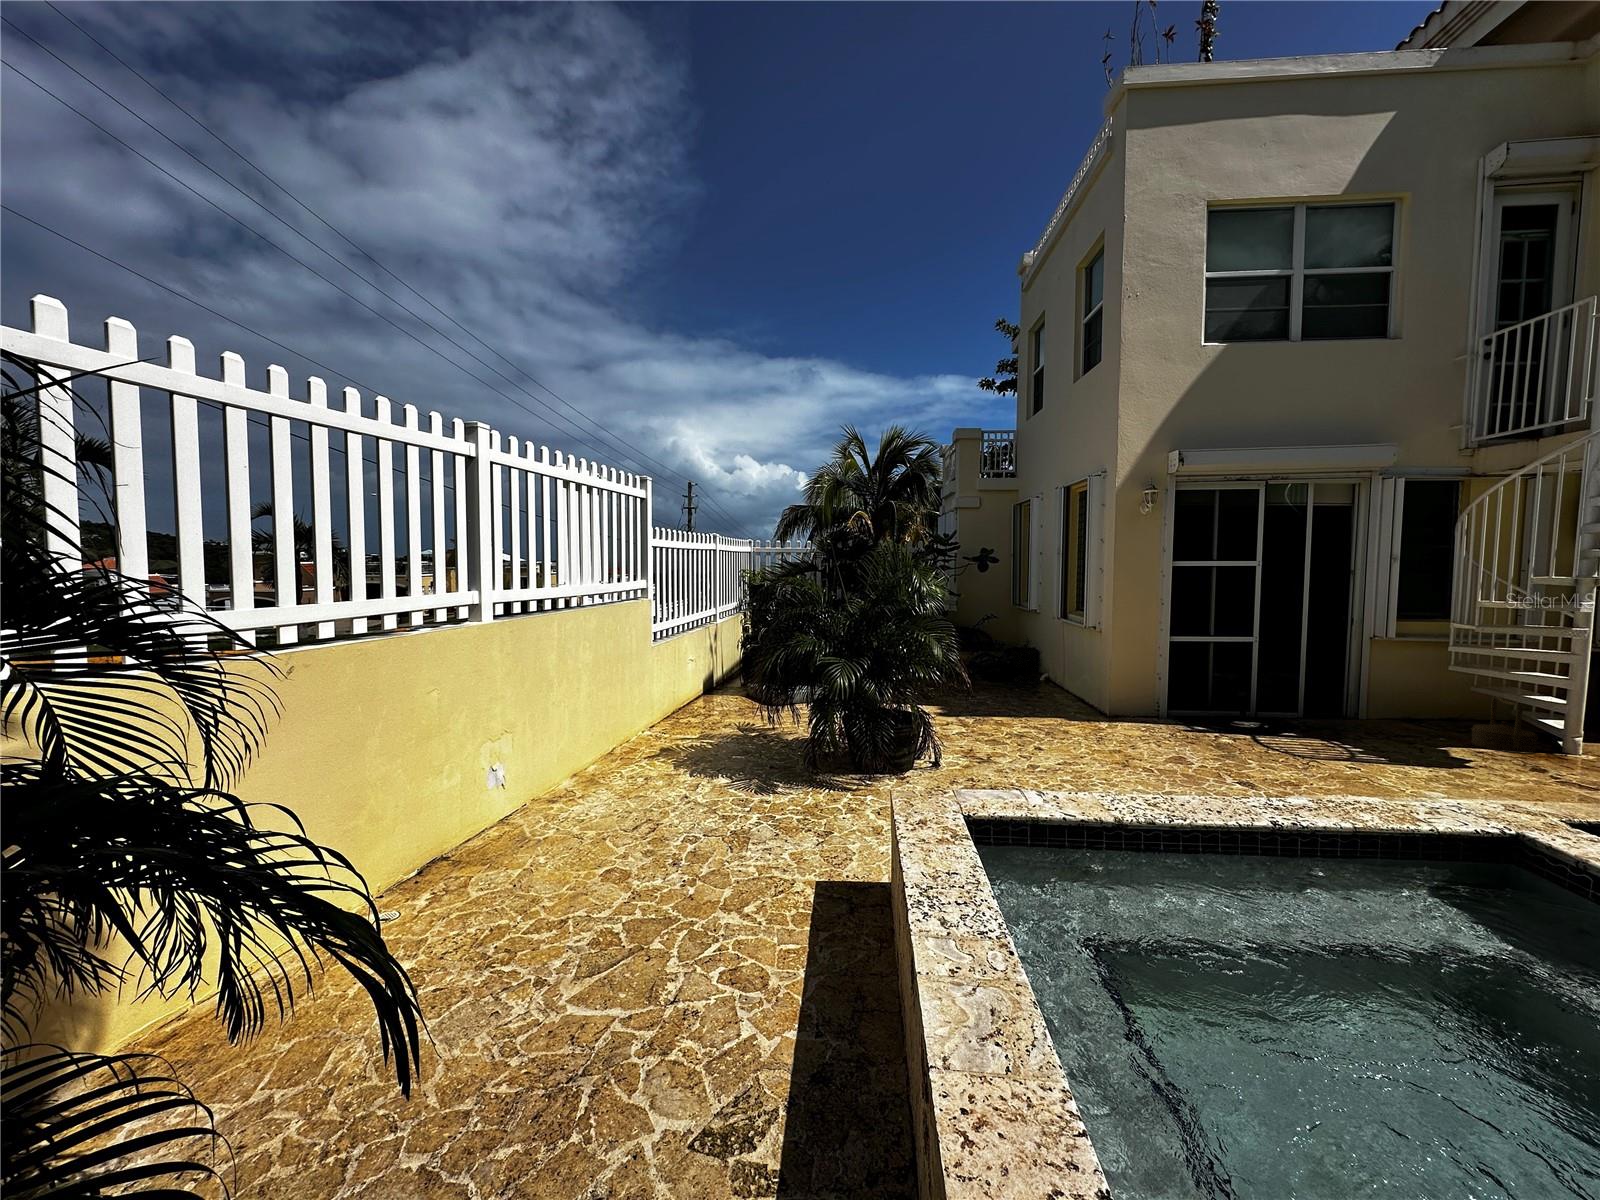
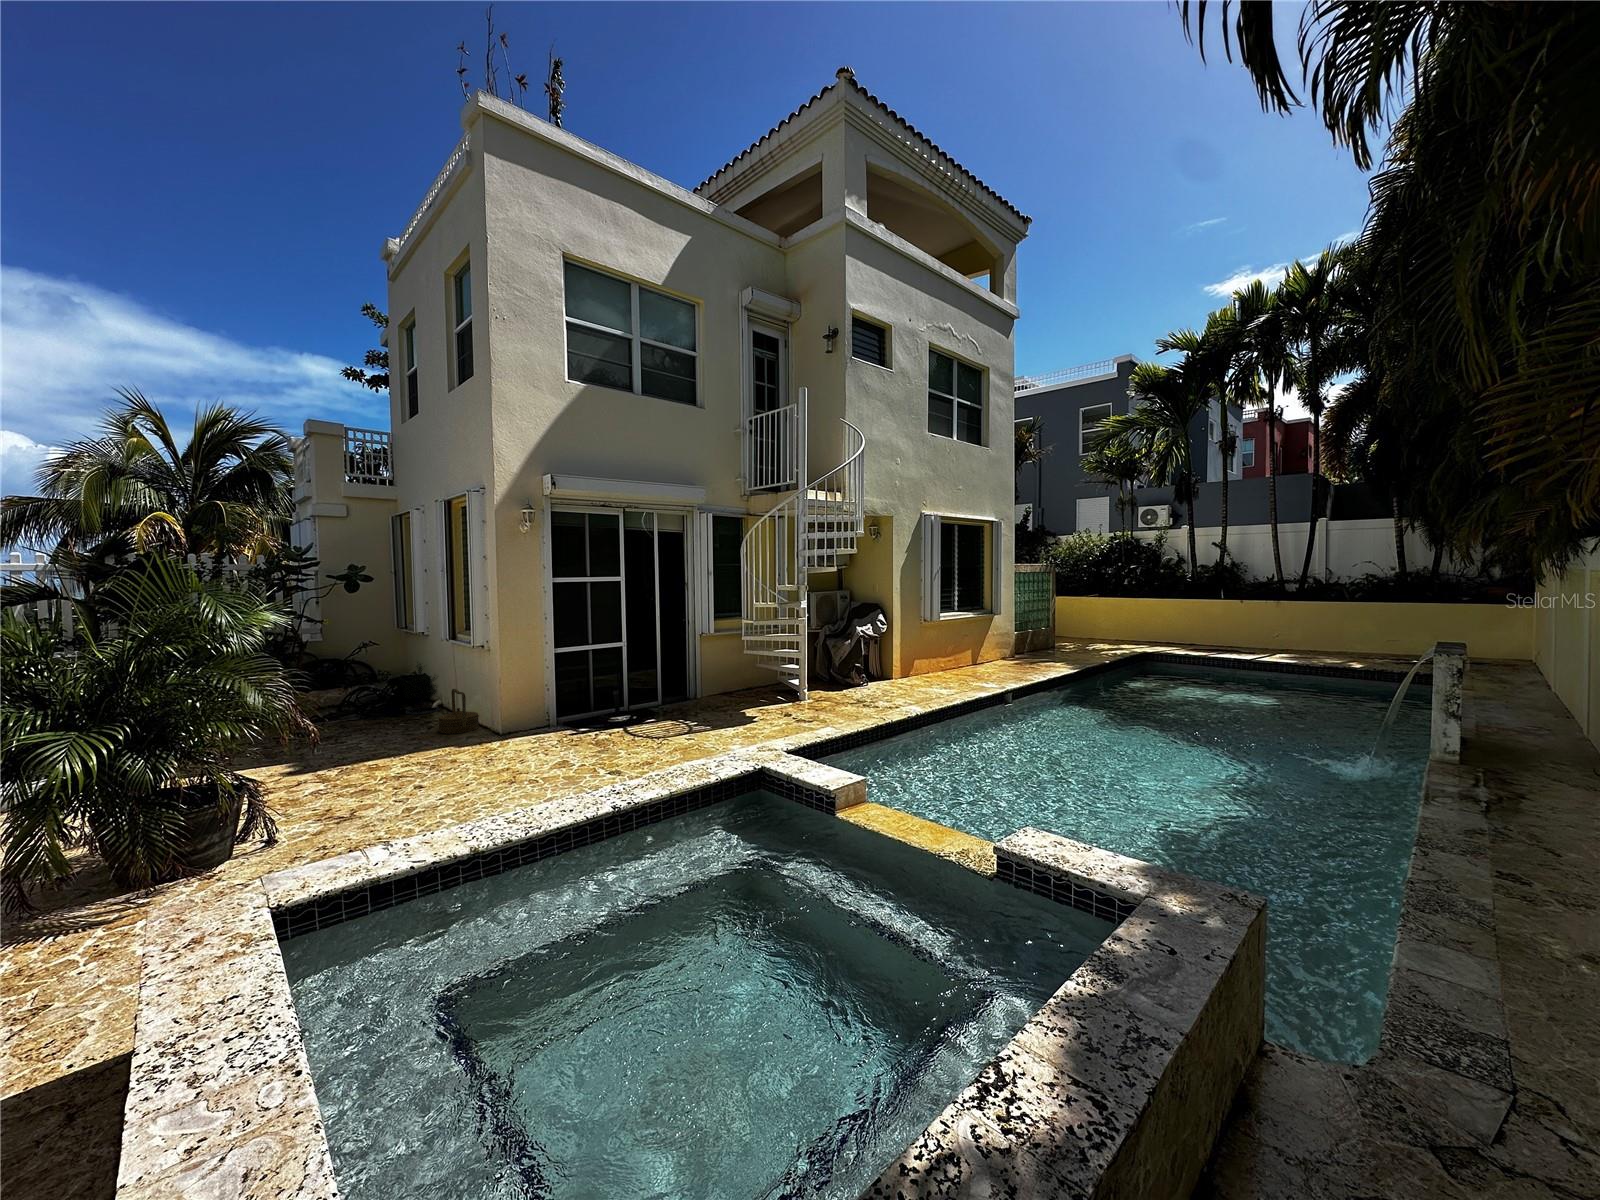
woven basket: present [1472,697,1538,754] -> present [438,689,479,734]

